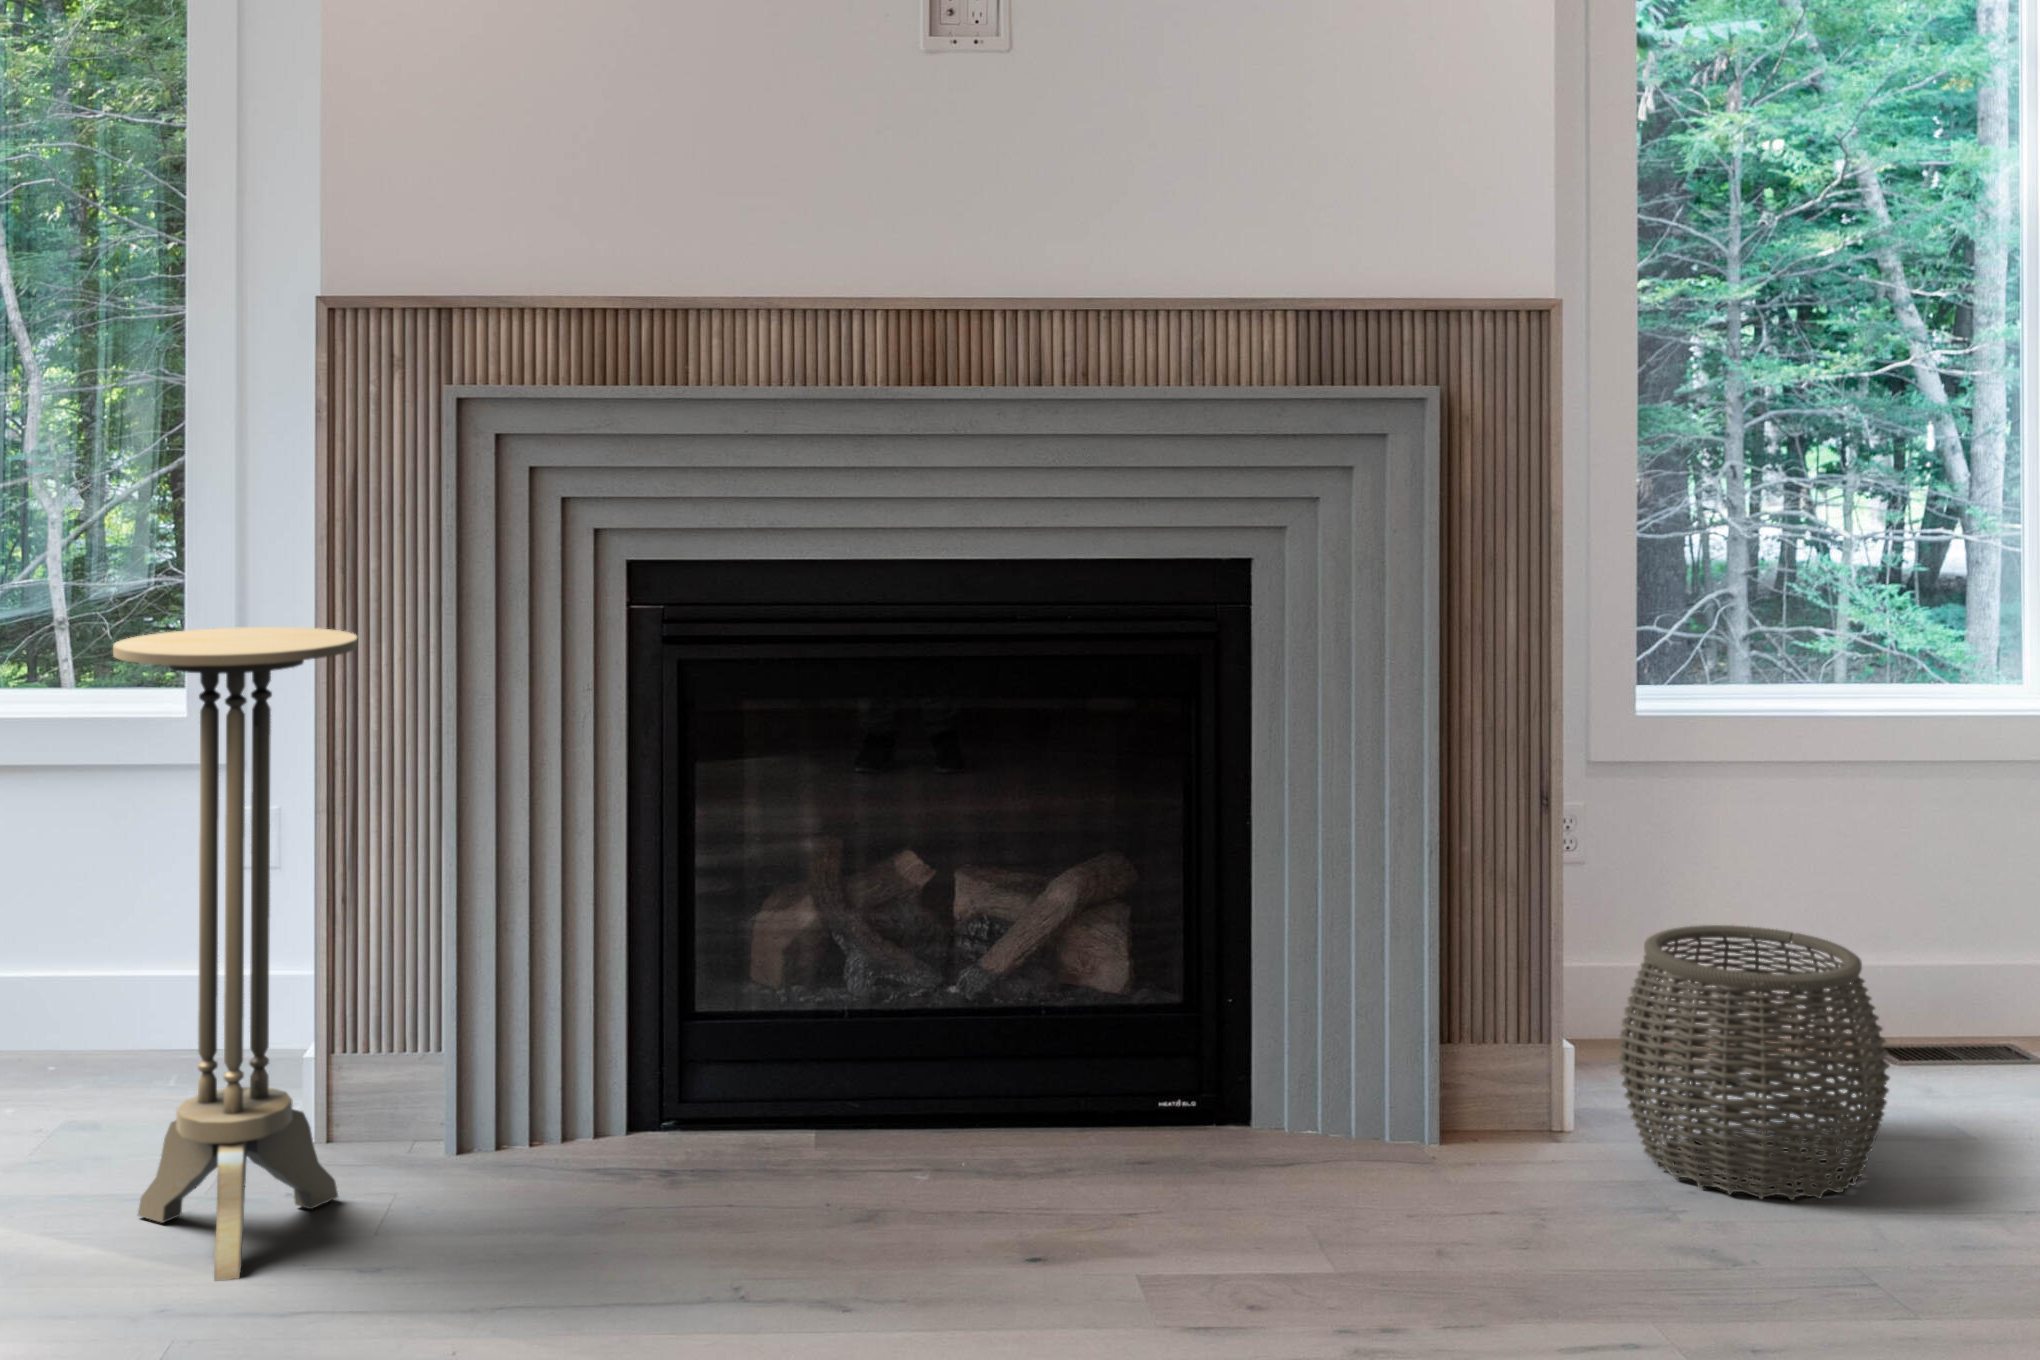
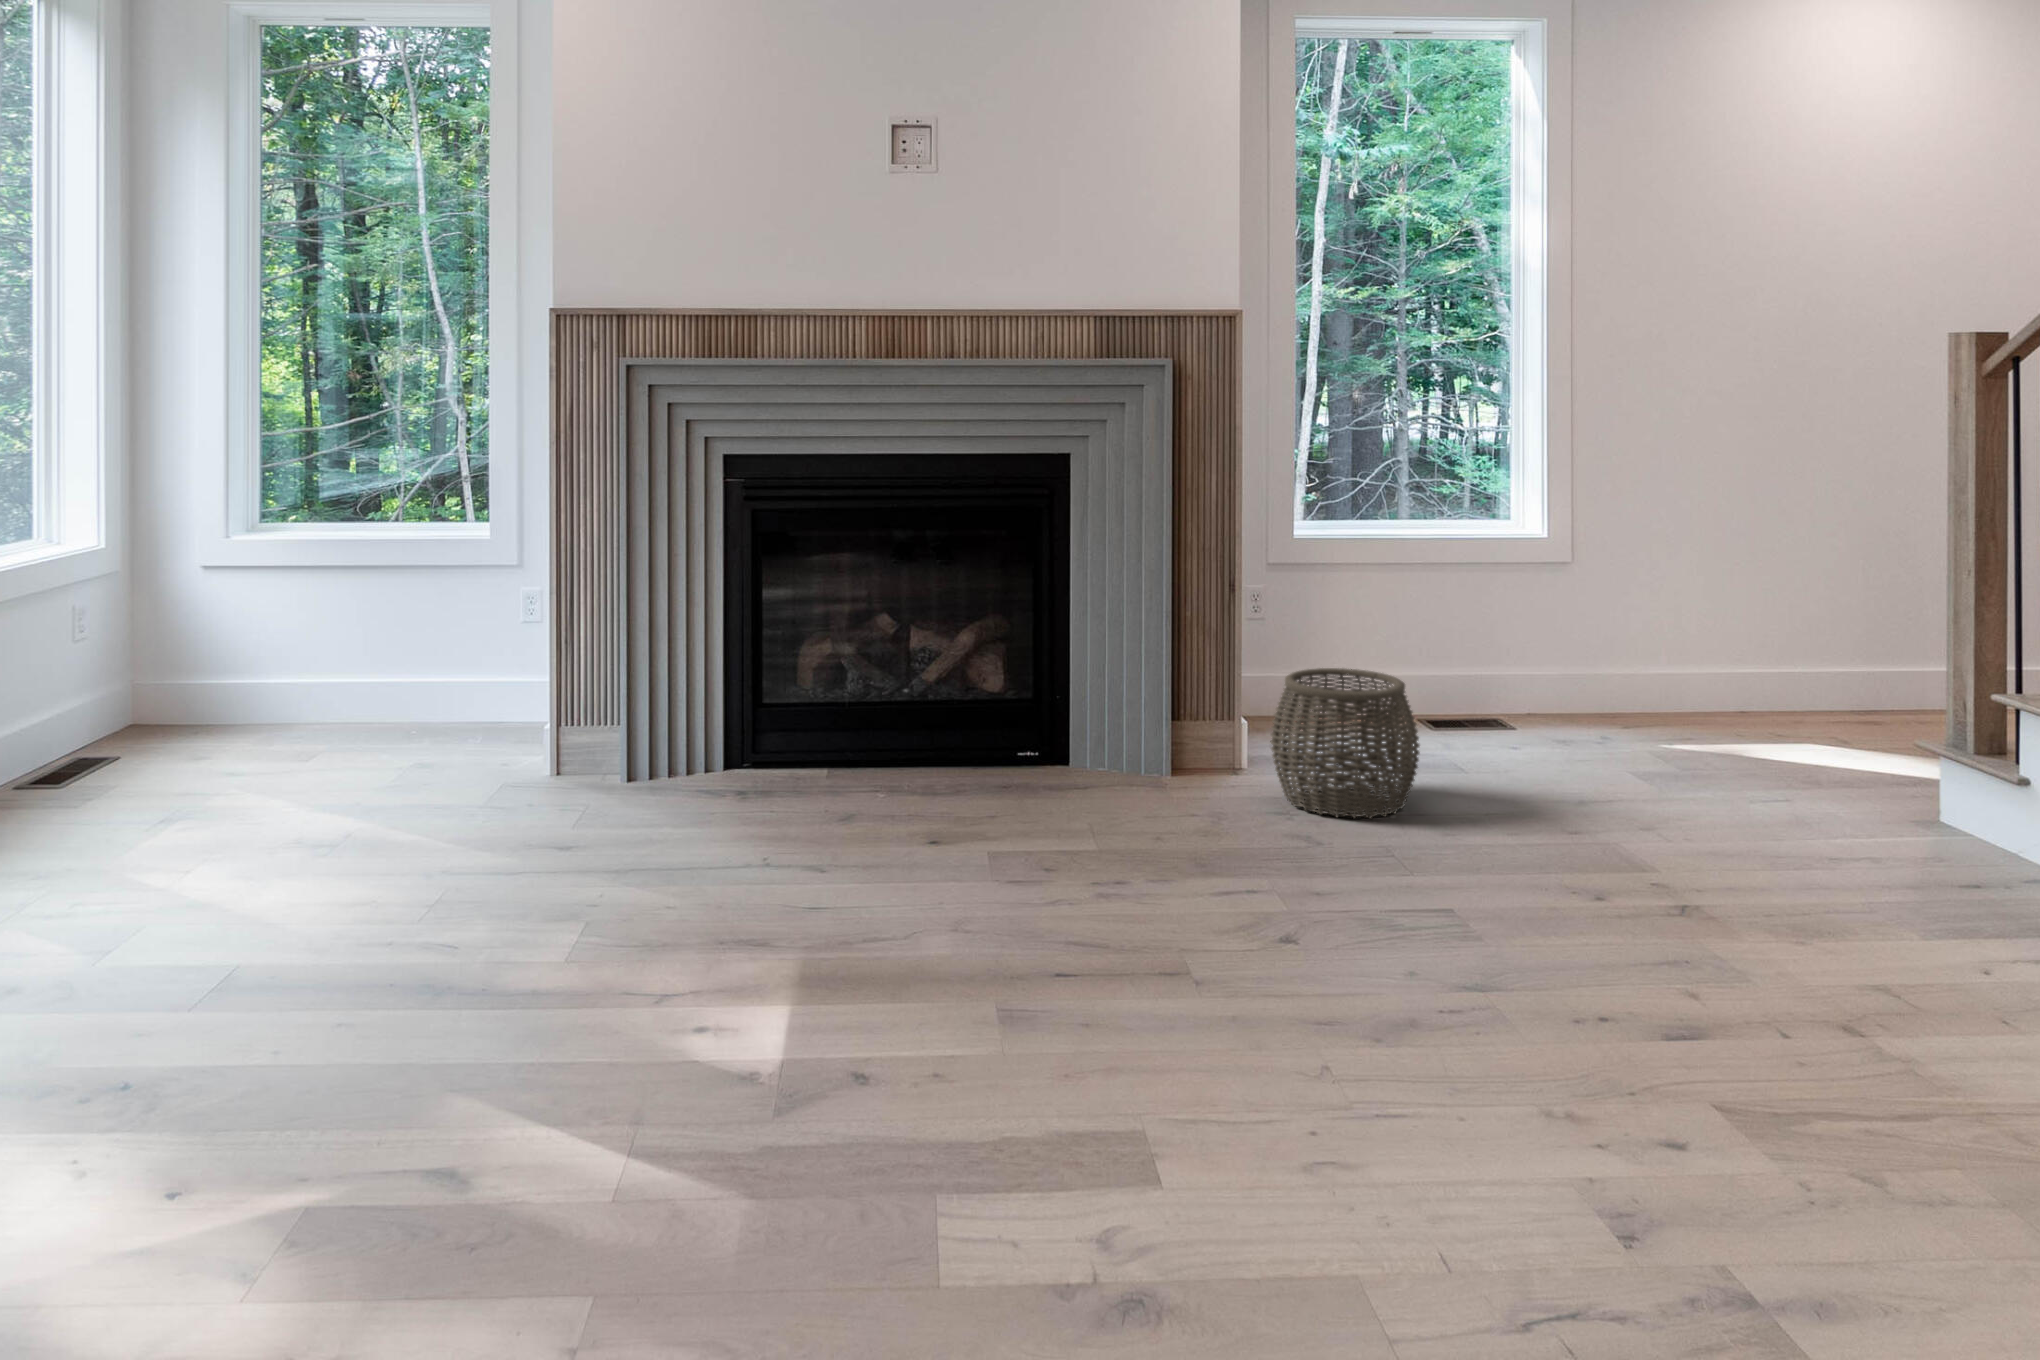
side table: present [113,627,357,1281] -> none [437,486,566,823]

